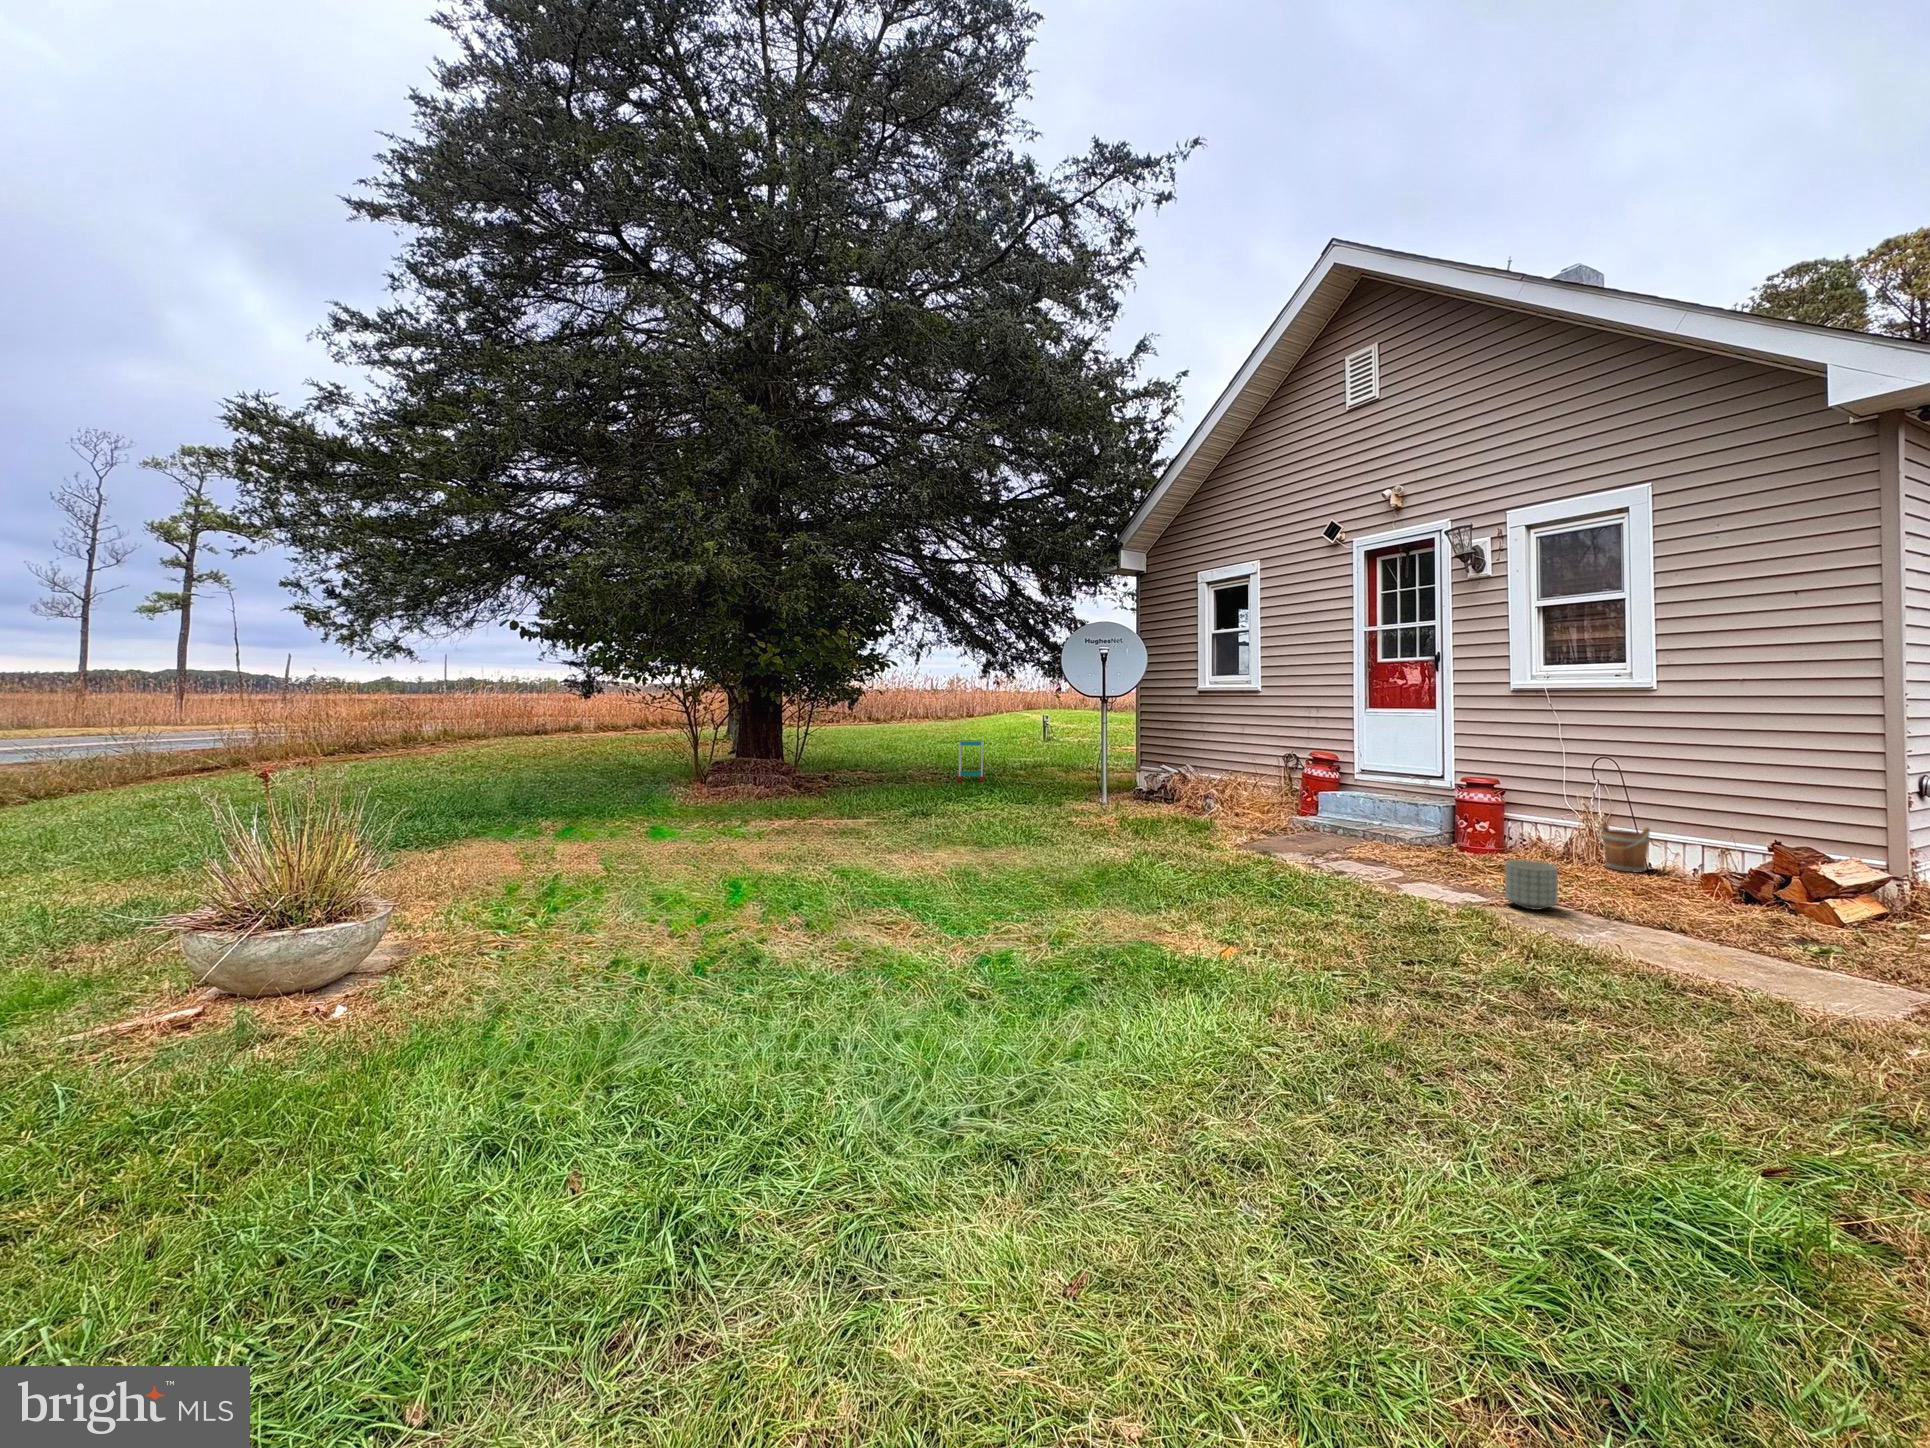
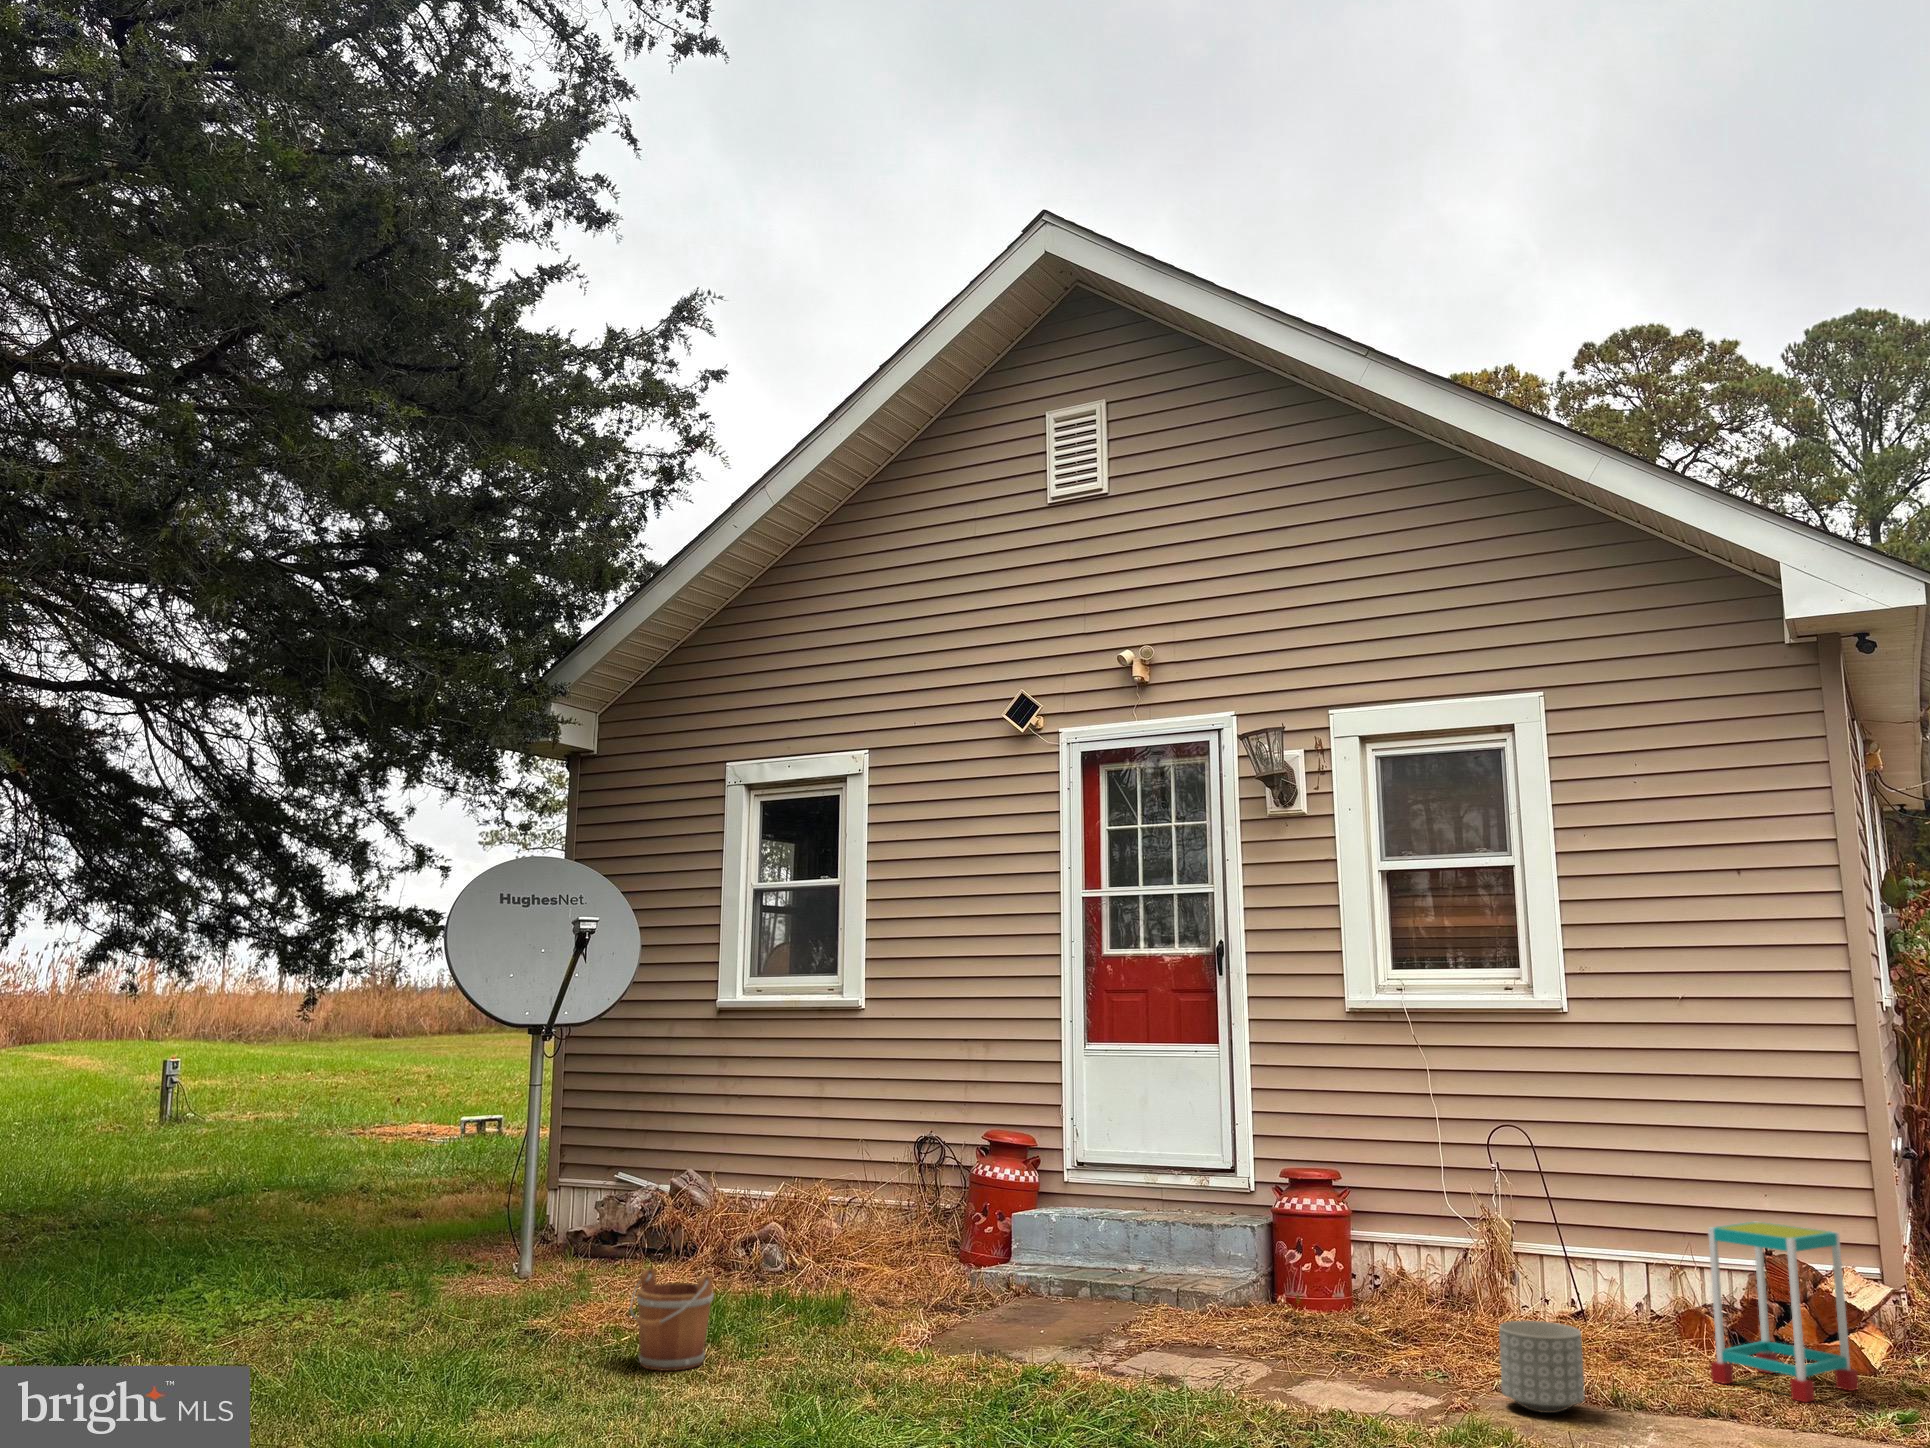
side table: present [958,740,984,782] -> present [1708,1222,1859,1402]
bucket: present [1601,822,1650,872] -> present [629,1269,714,1371]

